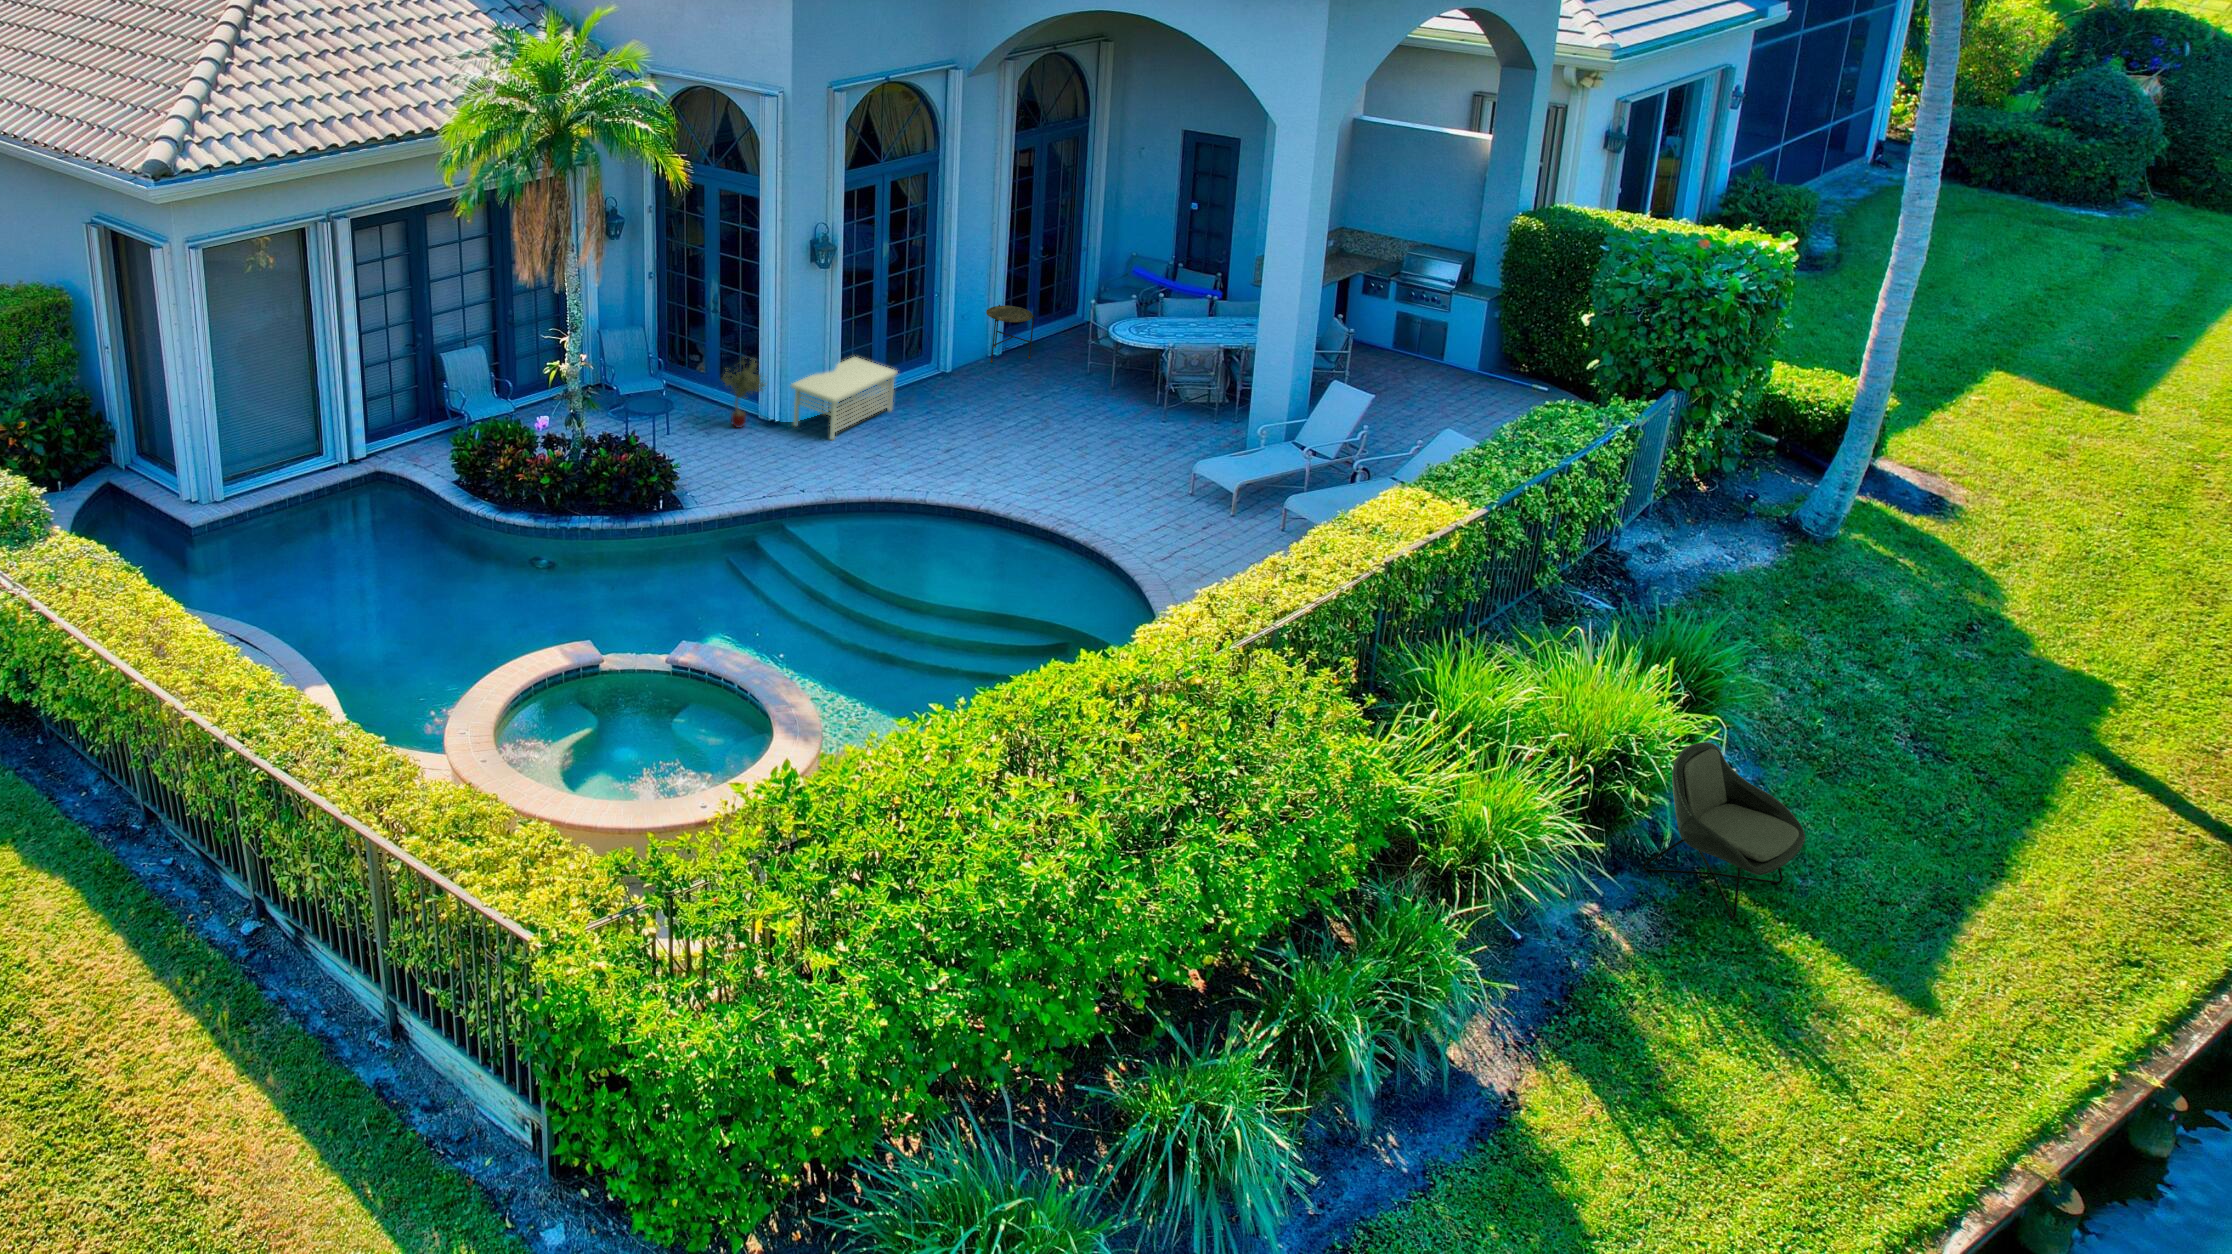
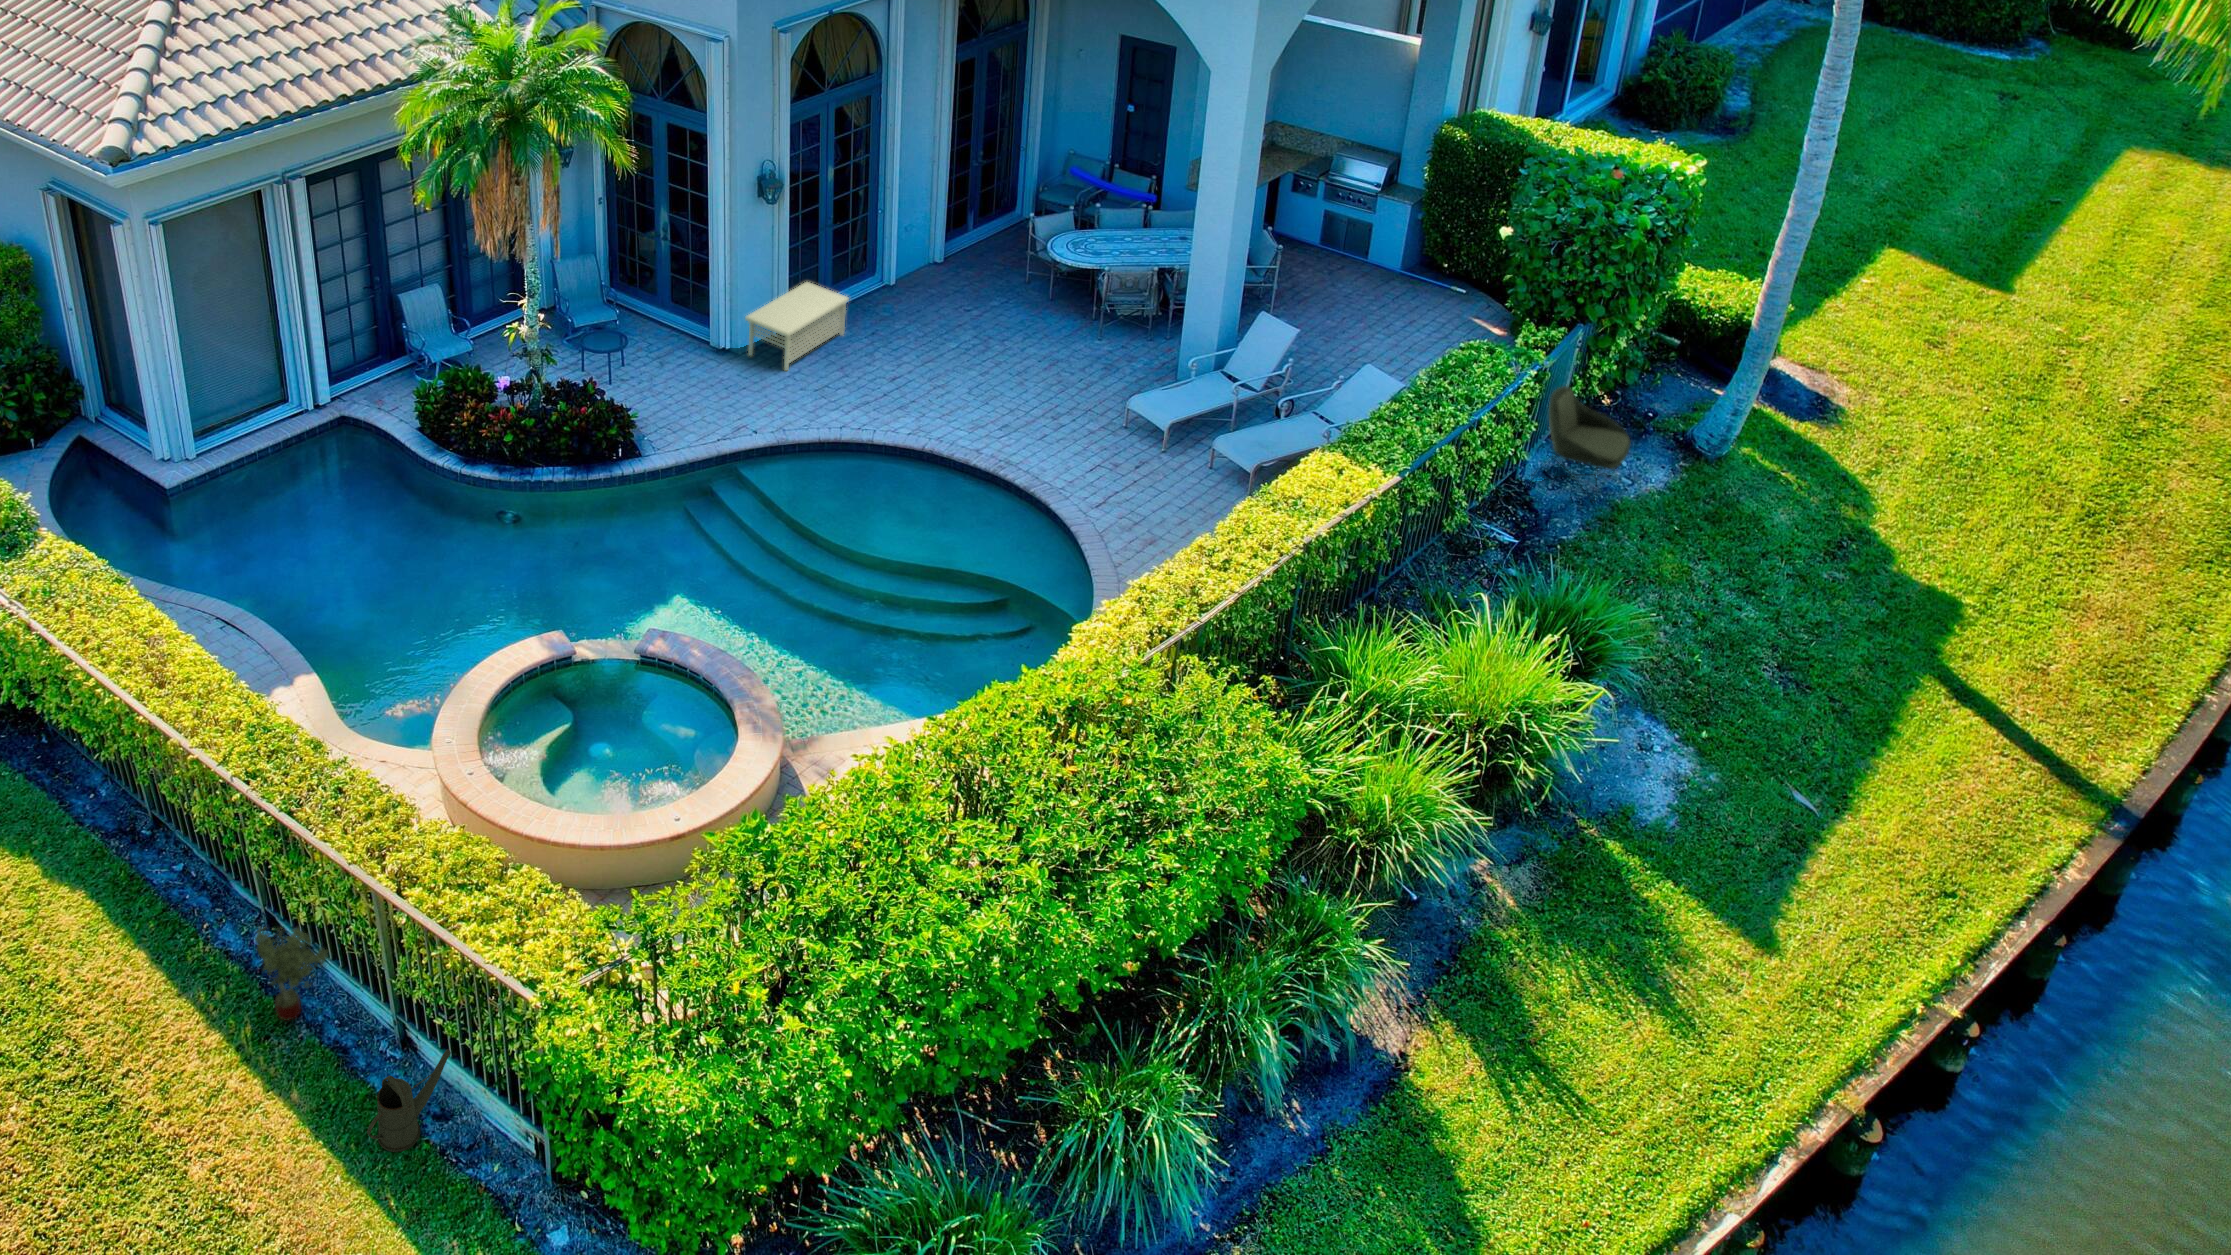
side table: present [986,305,1034,363] -> none [935,216,982,275]
potted tree: present [723,357,766,428] -> present [254,927,327,1020]
lounge chair: present [1643,742,1805,919] -> present [1544,386,1630,502]
watering can: none [348,1028,445,1142] -> present [367,1049,451,1152]

